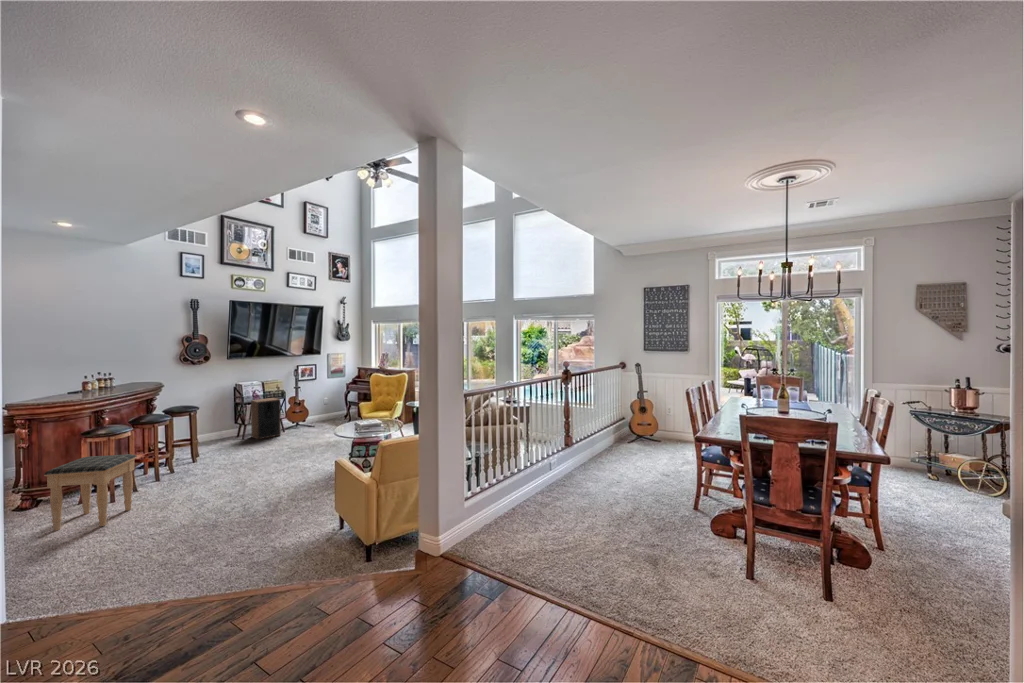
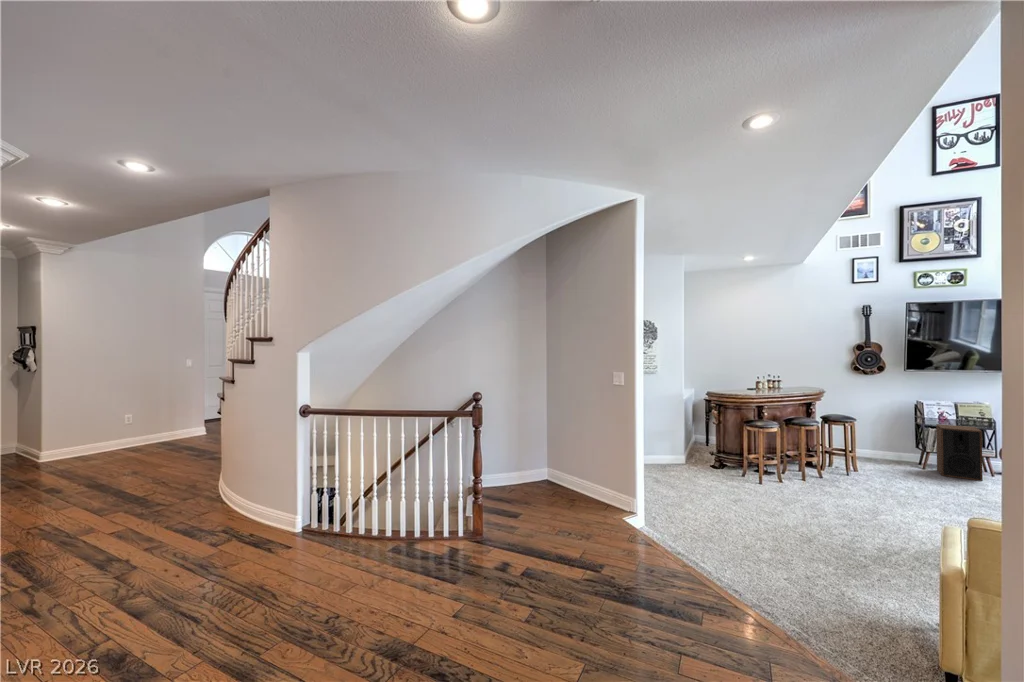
footstool: present [44,454,137,531] -> none [710,440,769,498]

